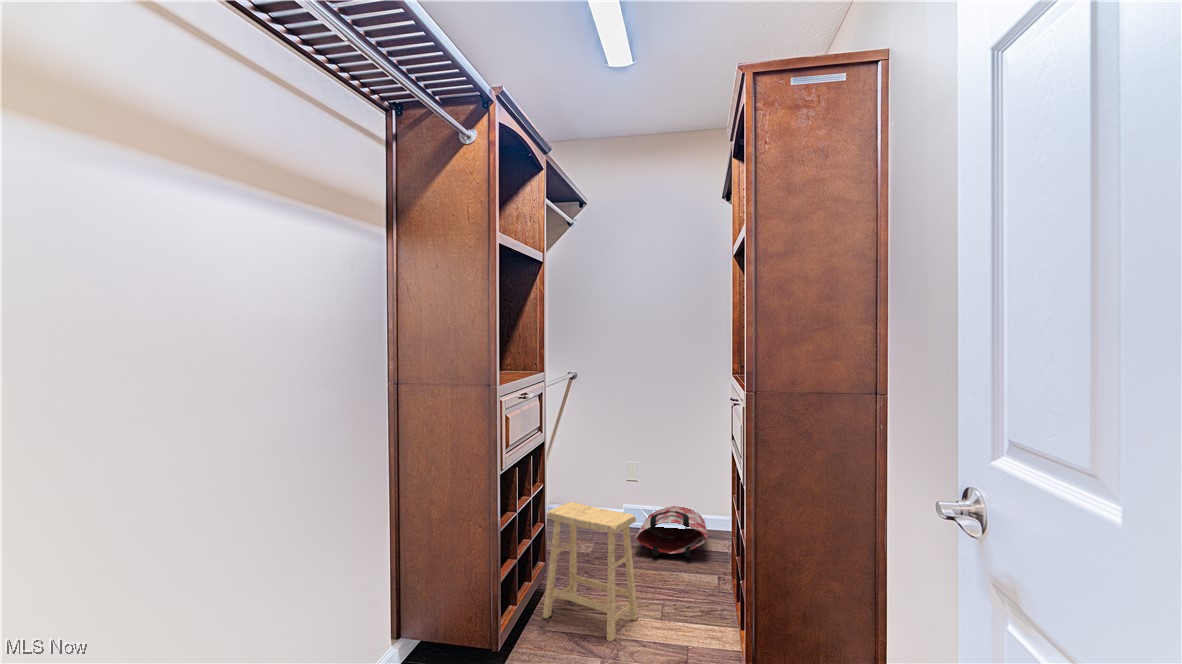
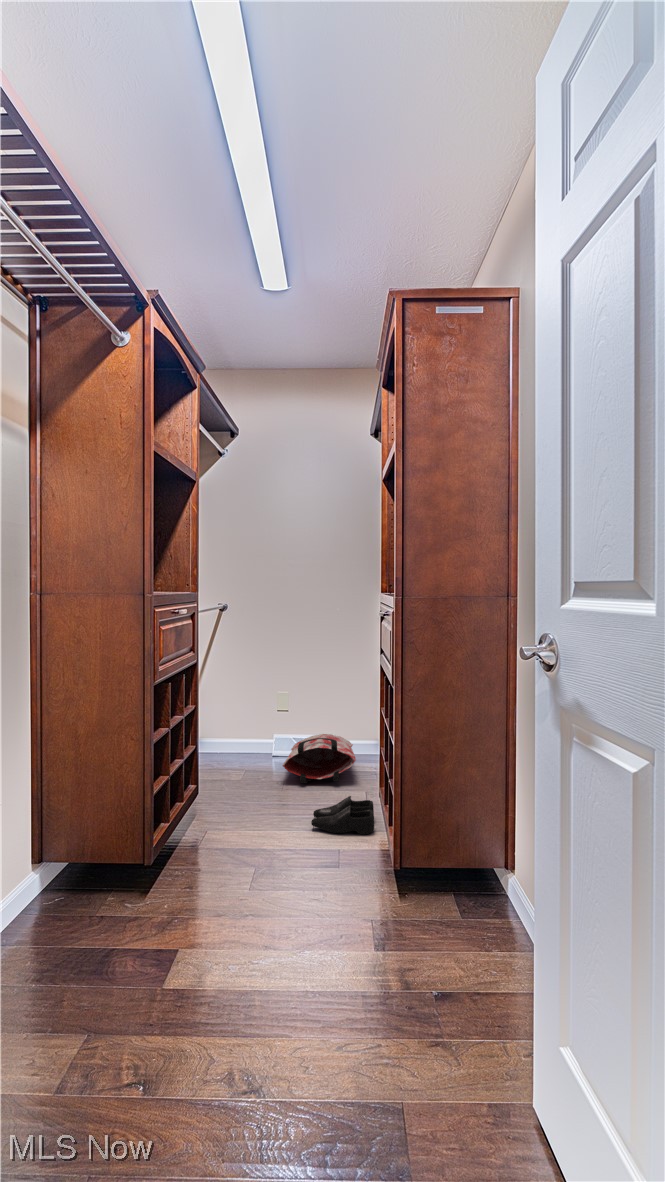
footstool: present [543,502,638,641] -> none [193,724,290,852]
shoe: none [660,582,725,629] -> present [311,796,374,834]

